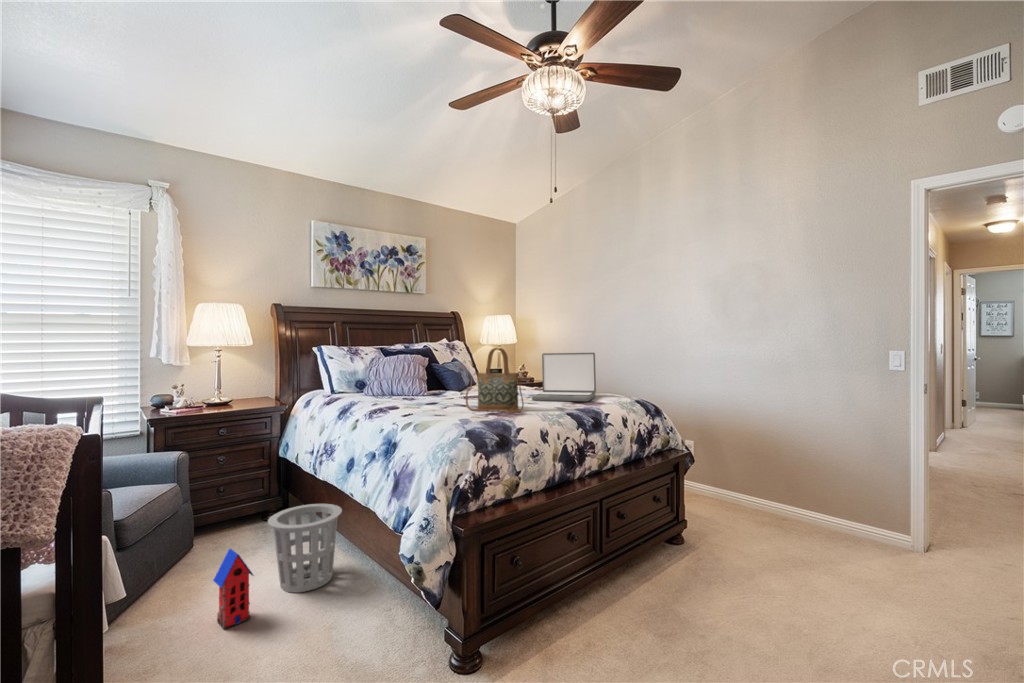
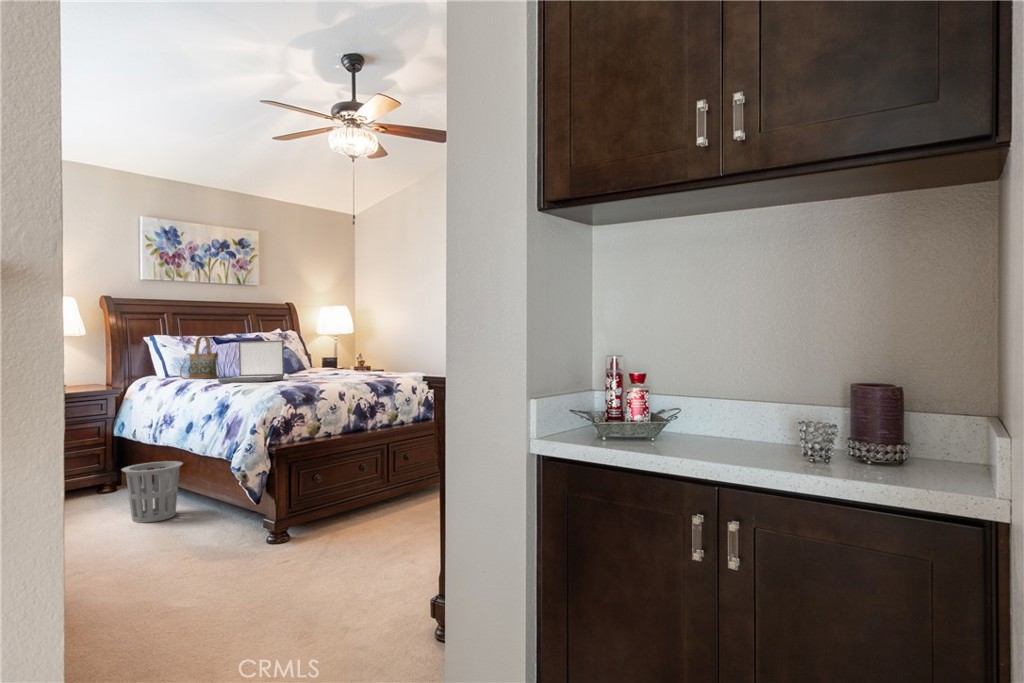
handbag: present [466,348,524,413] -> present [180,336,220,379]
laptop: present [532,353,596,401] -> present [218,340,284,383]
toy house: present [213,549,253,629] -> none [84,483,117,538]

